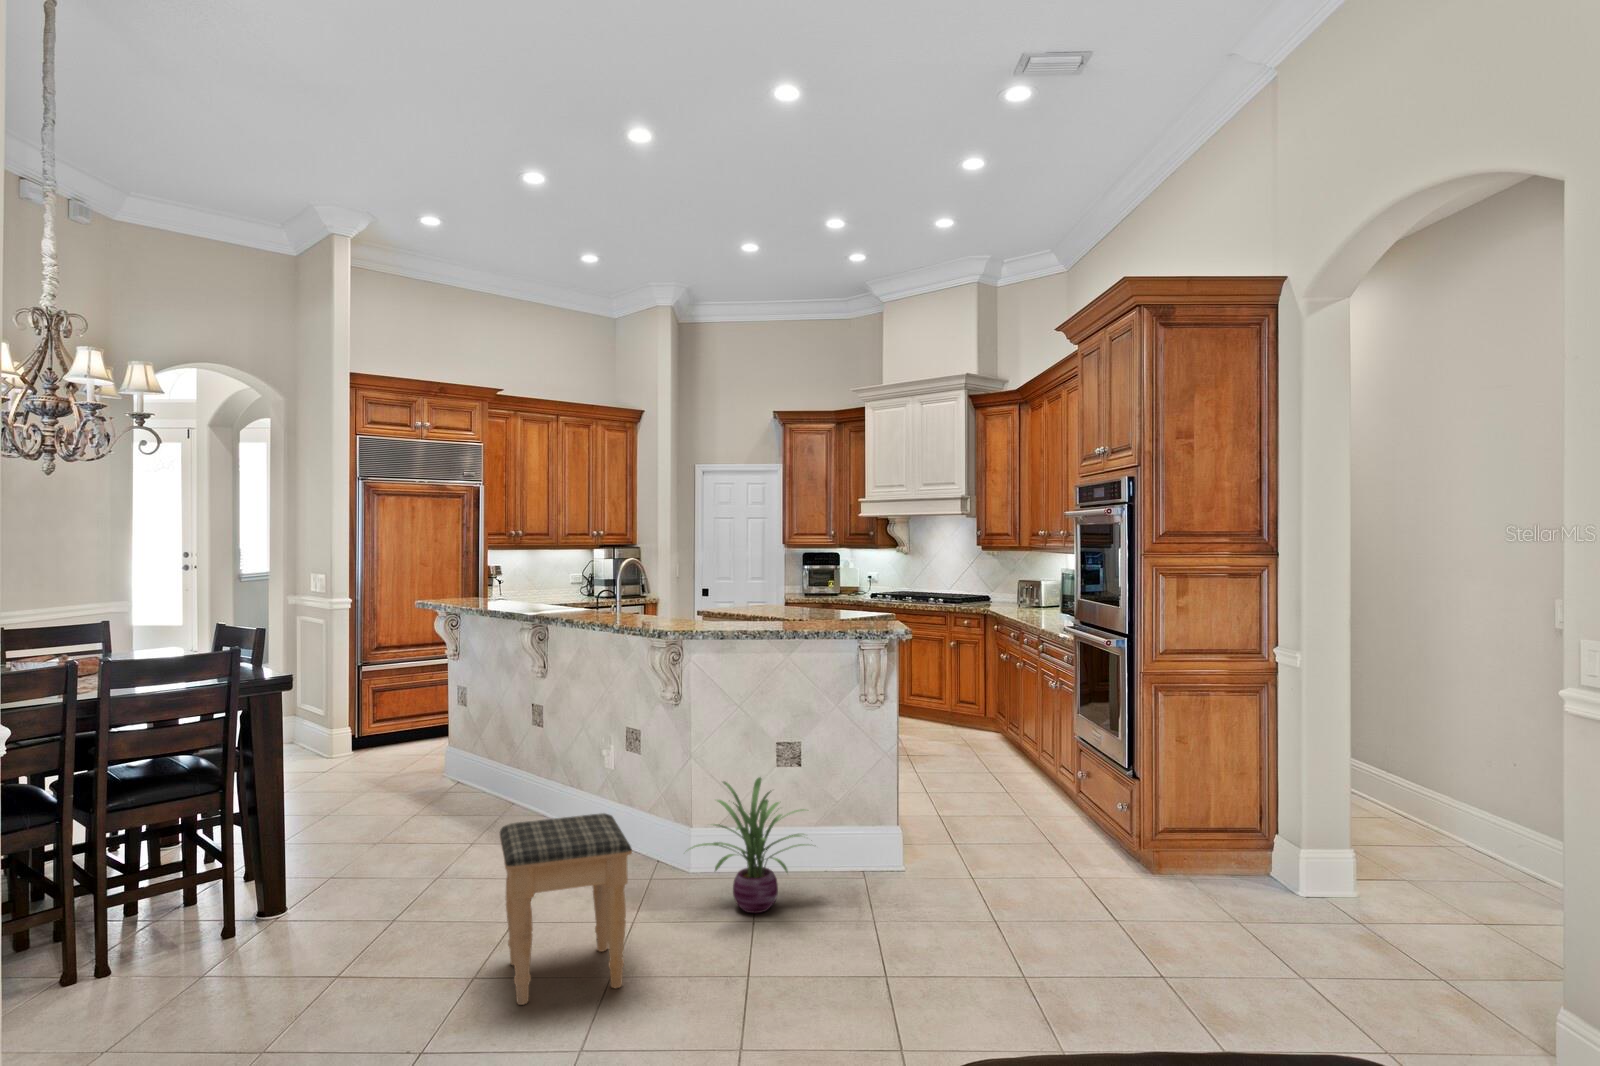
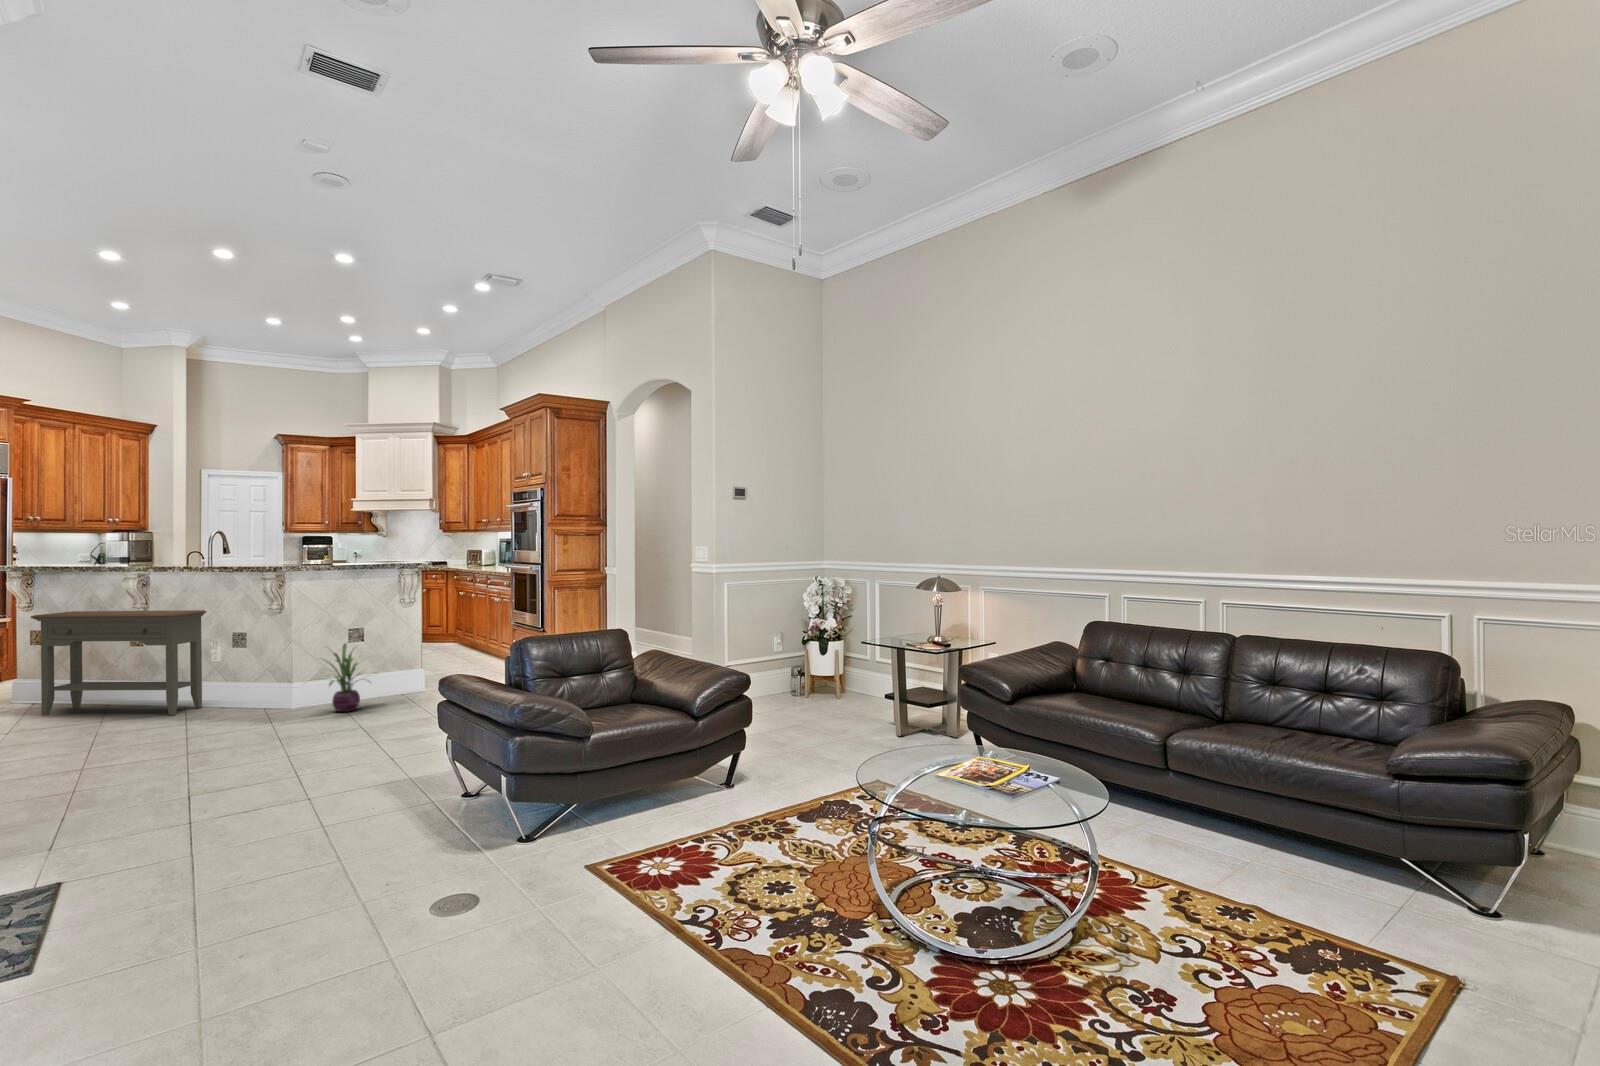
console table: none [422,669,595,854] -> present [31,610,206,716]
footstool: present [500,813,632,1005] -> none [201,659,298,749]

